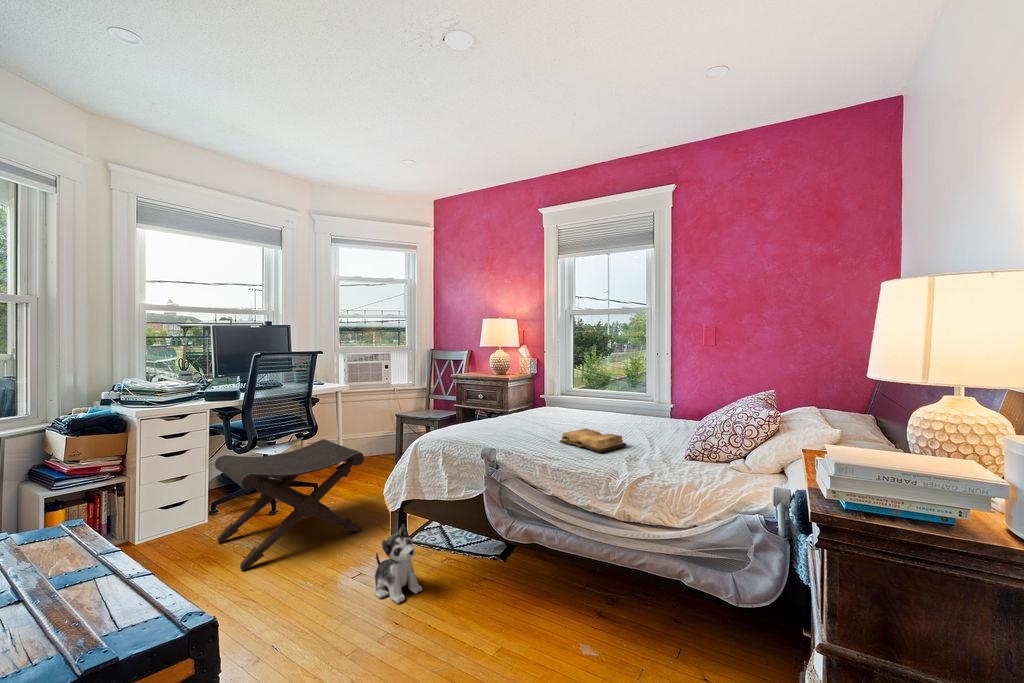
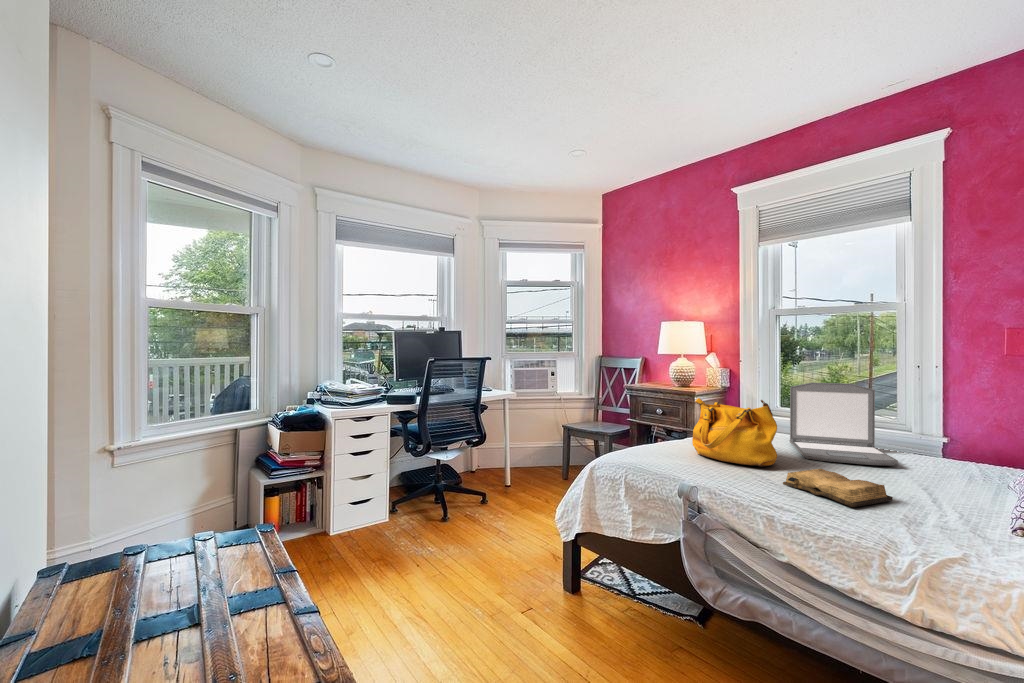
laptop: none [573,366,638,425] -> present [790,382,898,466]
handbag: none [499,380,559,431] -> present [692,398,777,466]
footstool: present [215,439,364,570] -> none [394,450,533,580]
plush toy: present [374,524,422,603] -> none [547,562,602,656]

